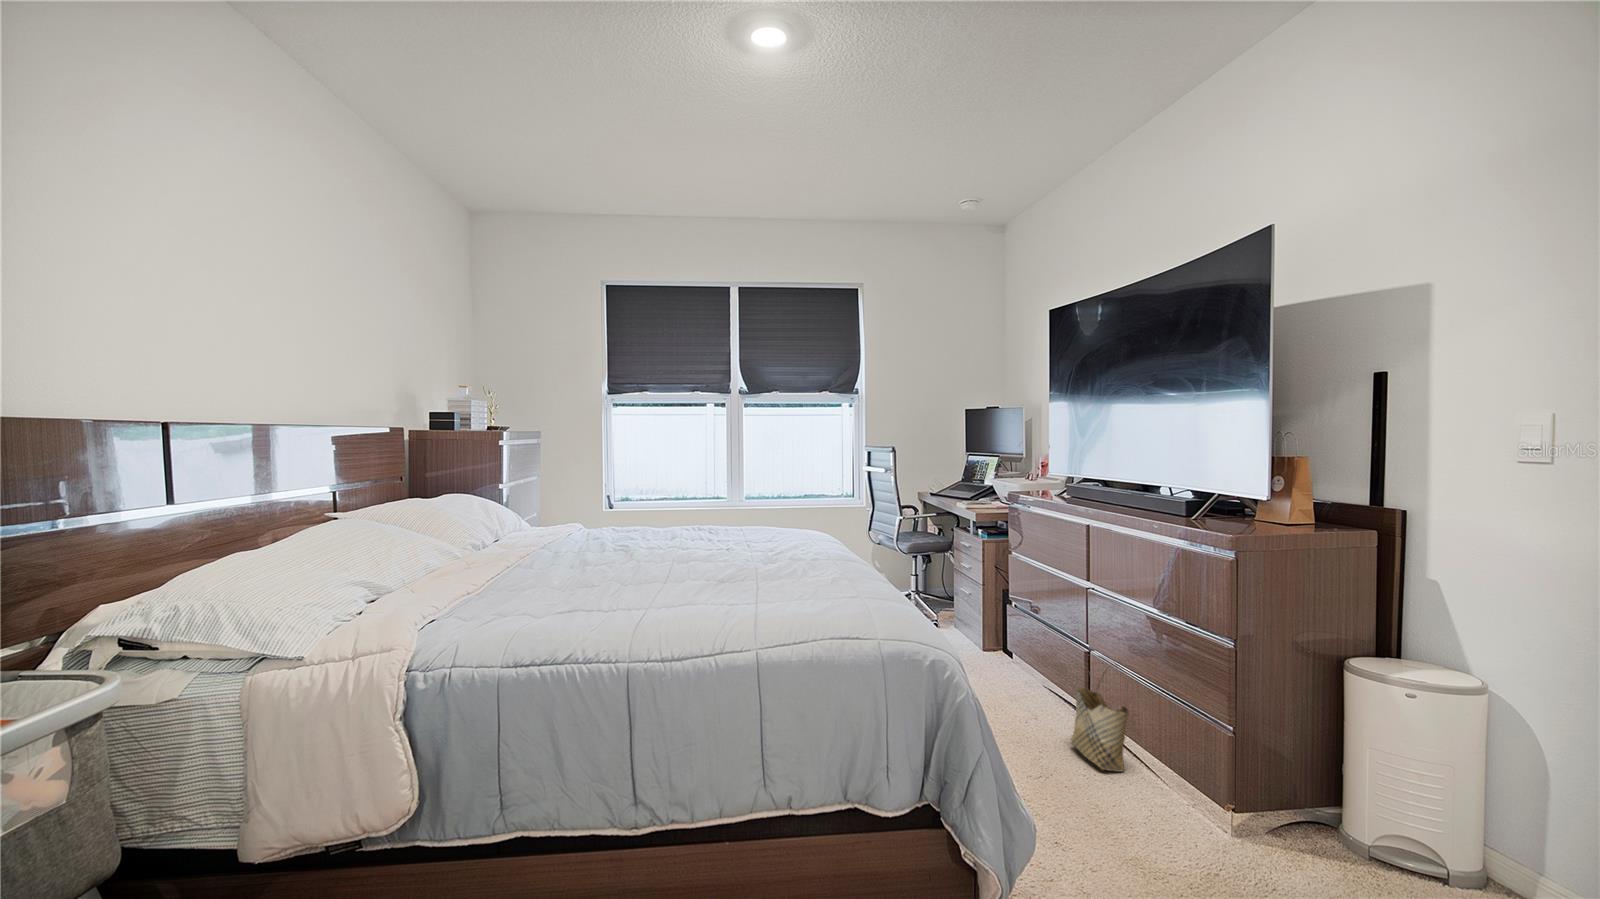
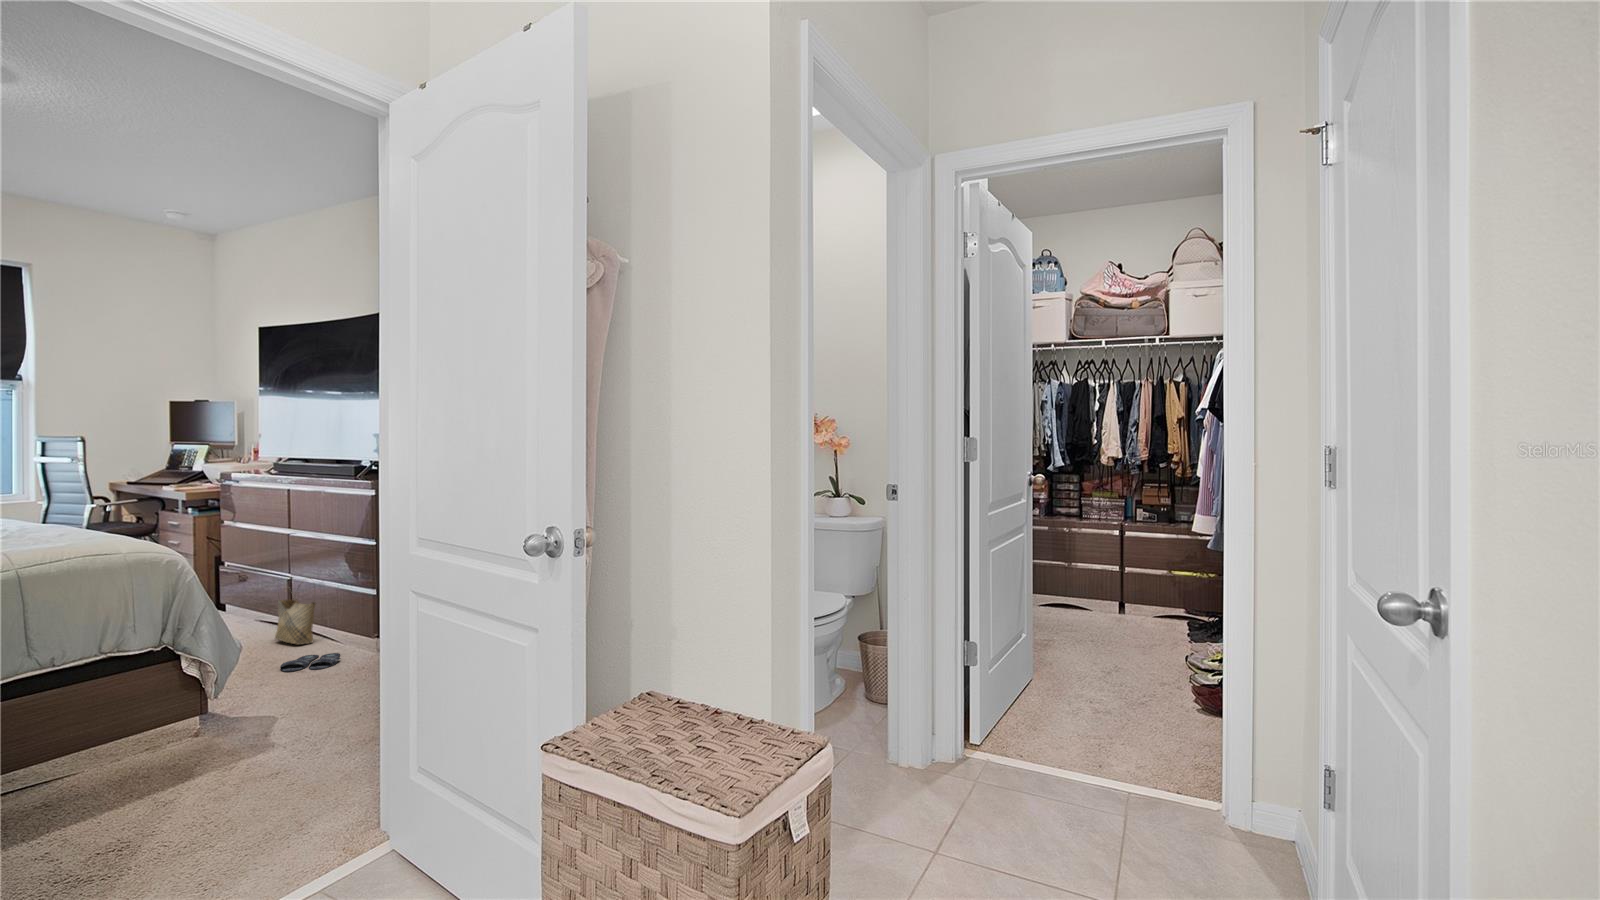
slippers: none [1086,810,1182,870] -> present [280,653,341,672]

